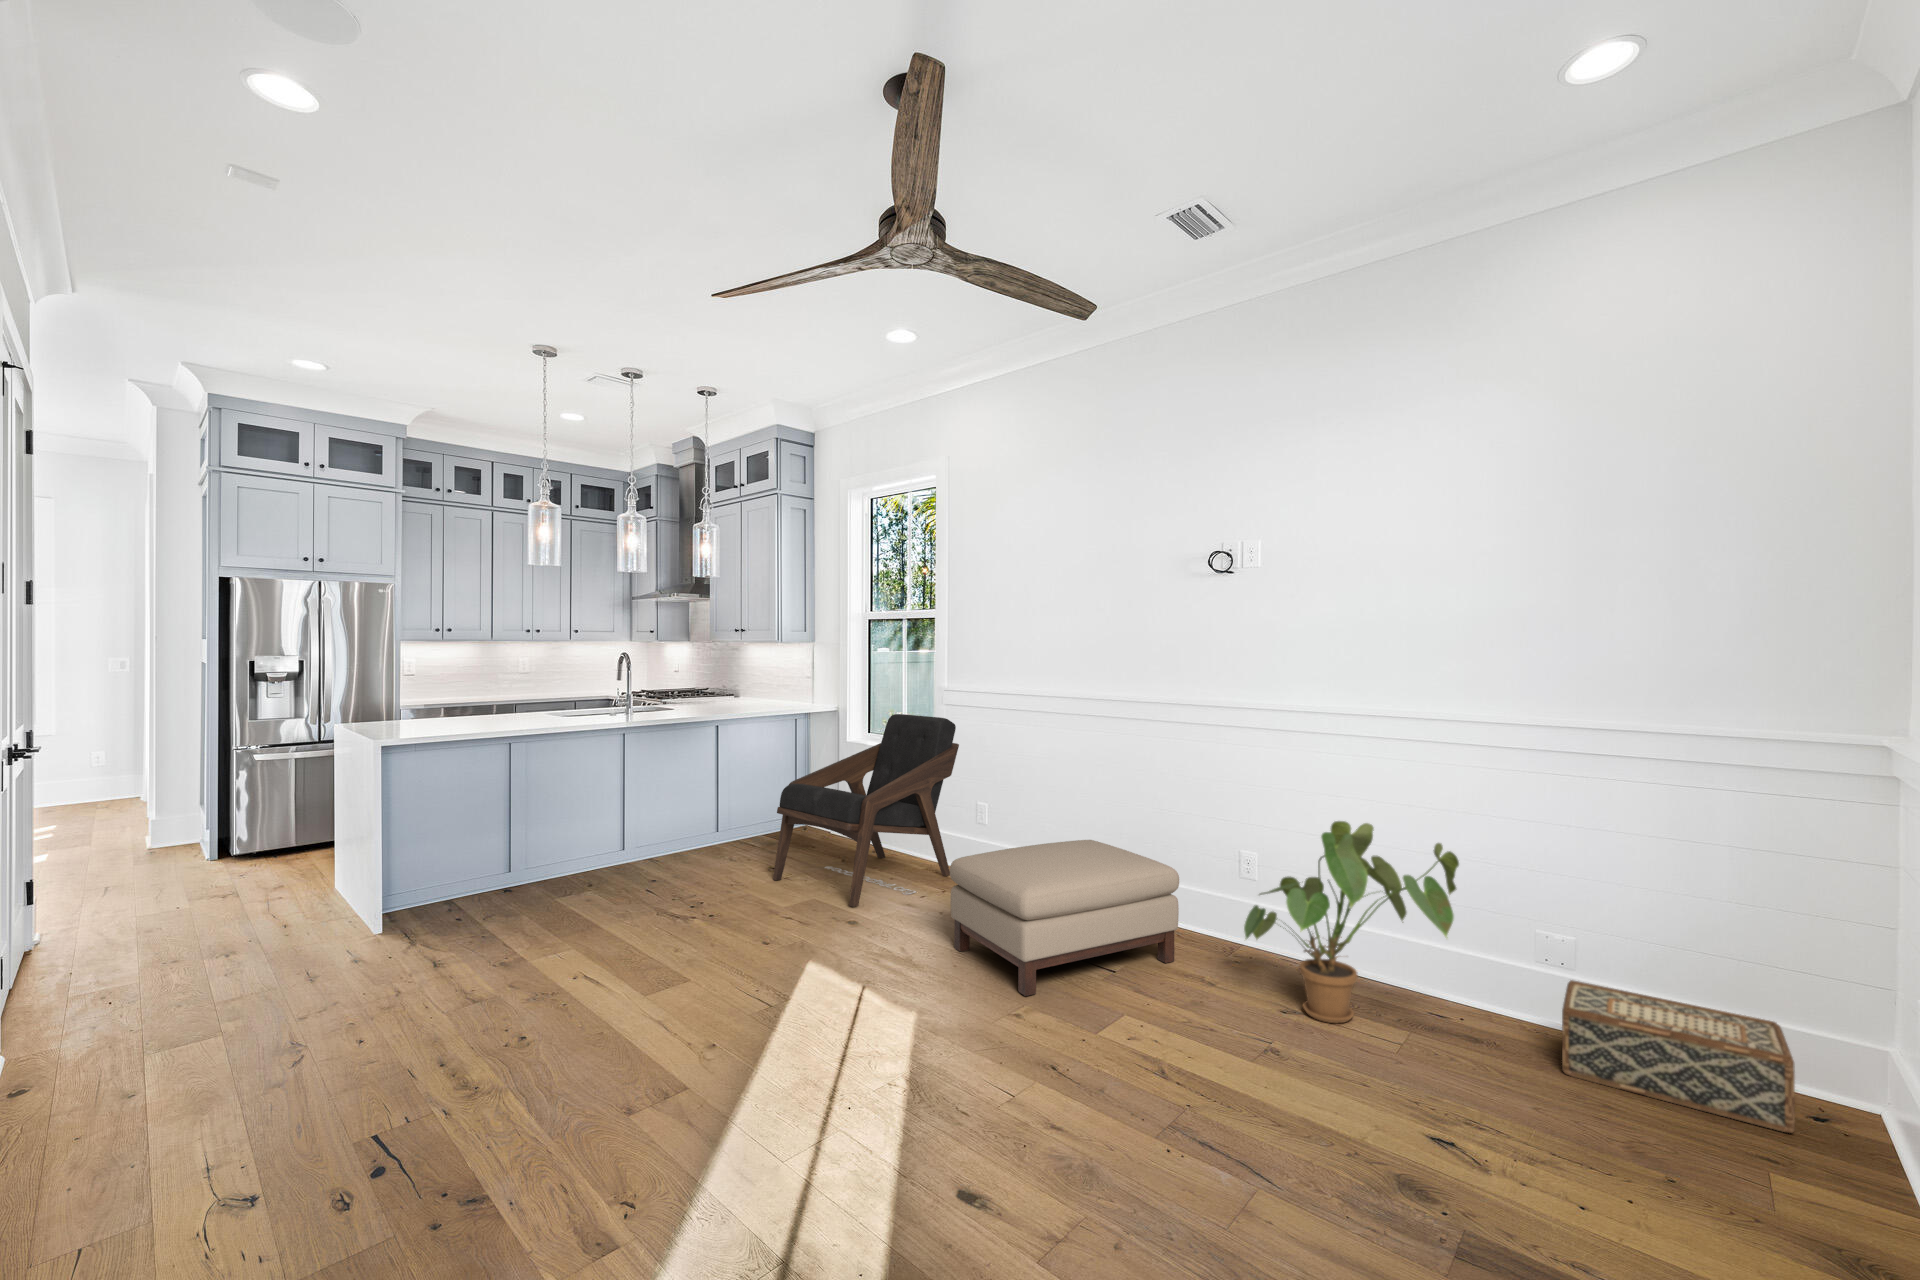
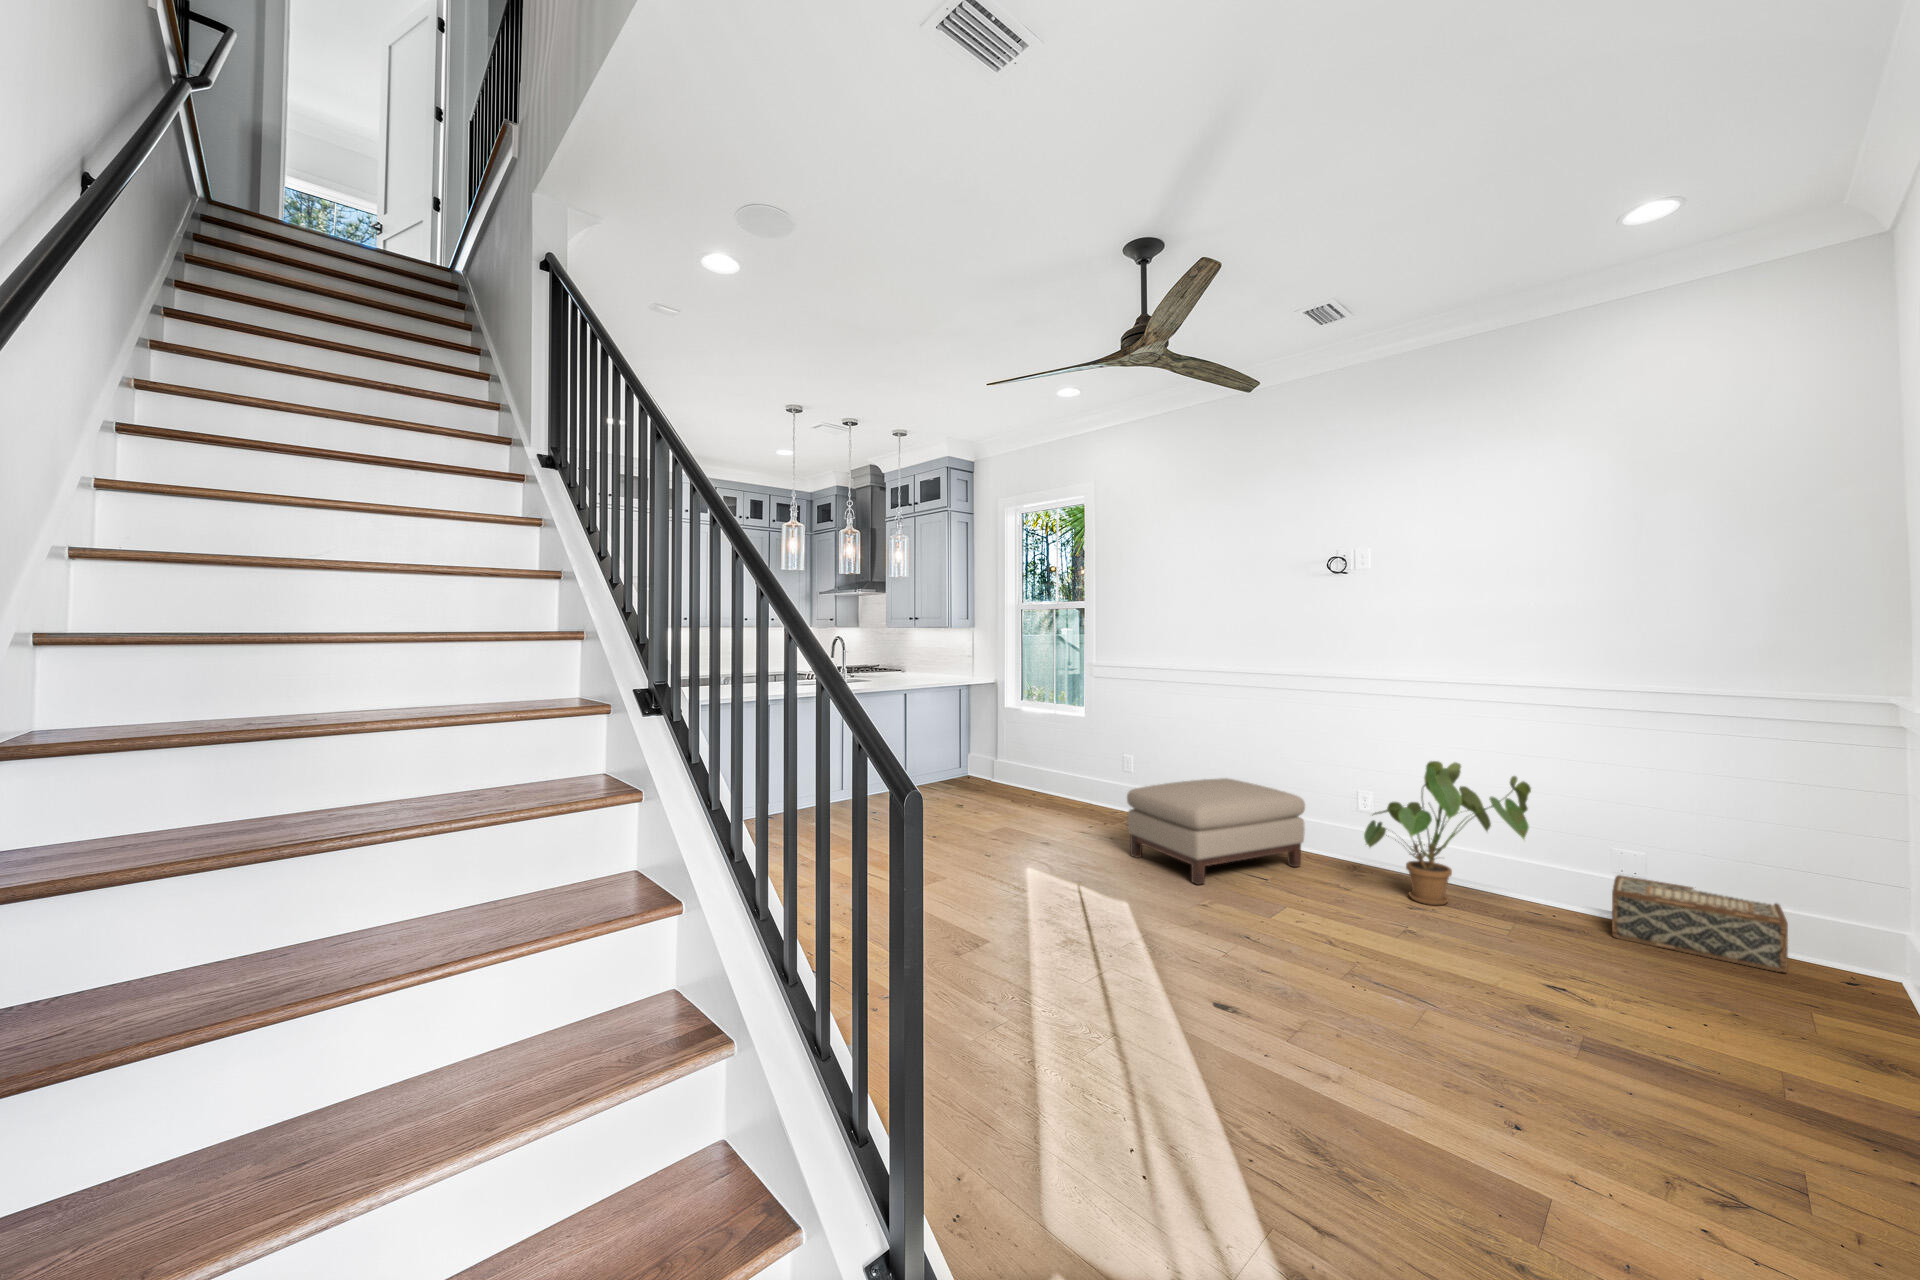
lounge chair: present [773,714,959,907] -> none [967,685,1108,828]

